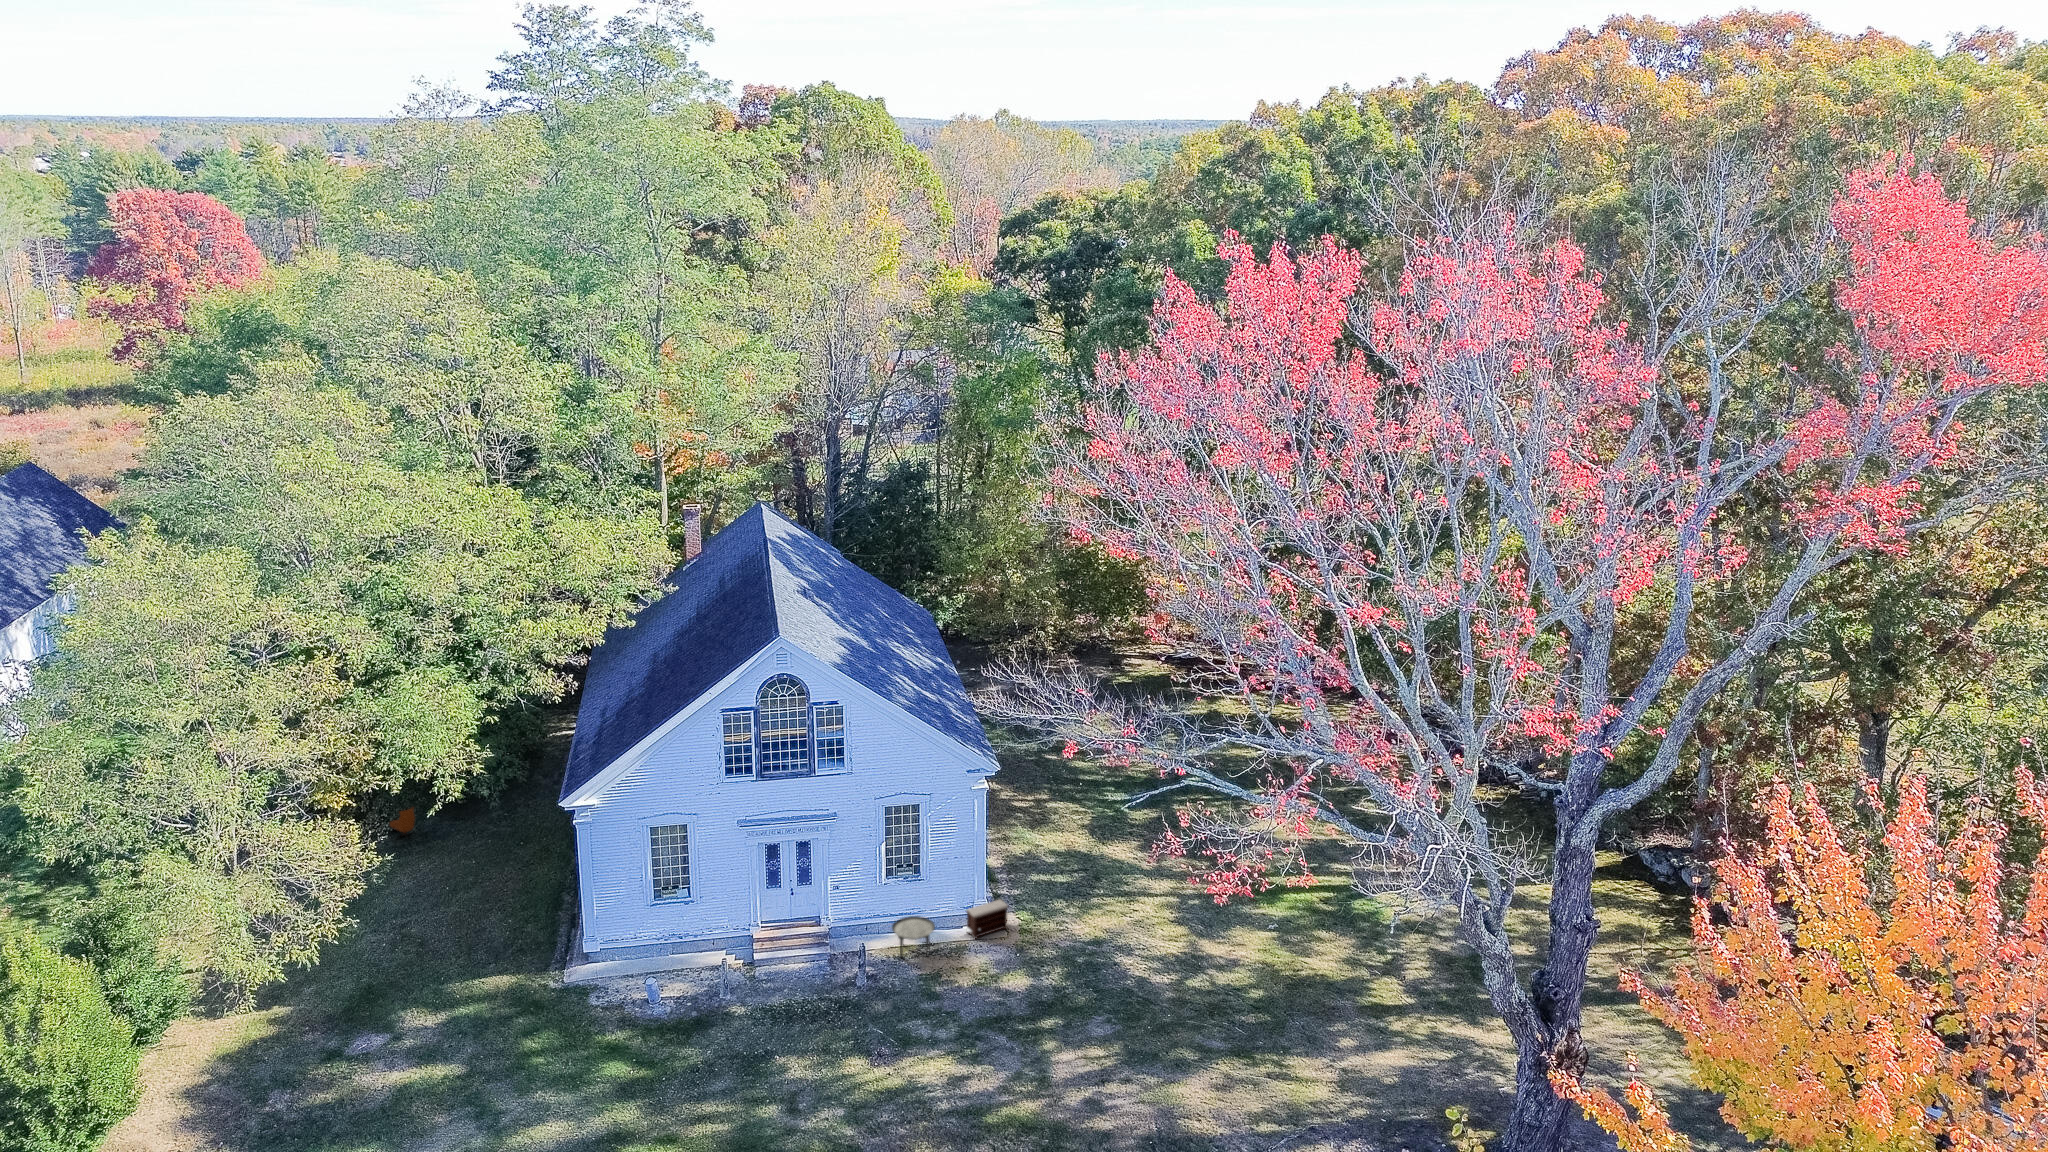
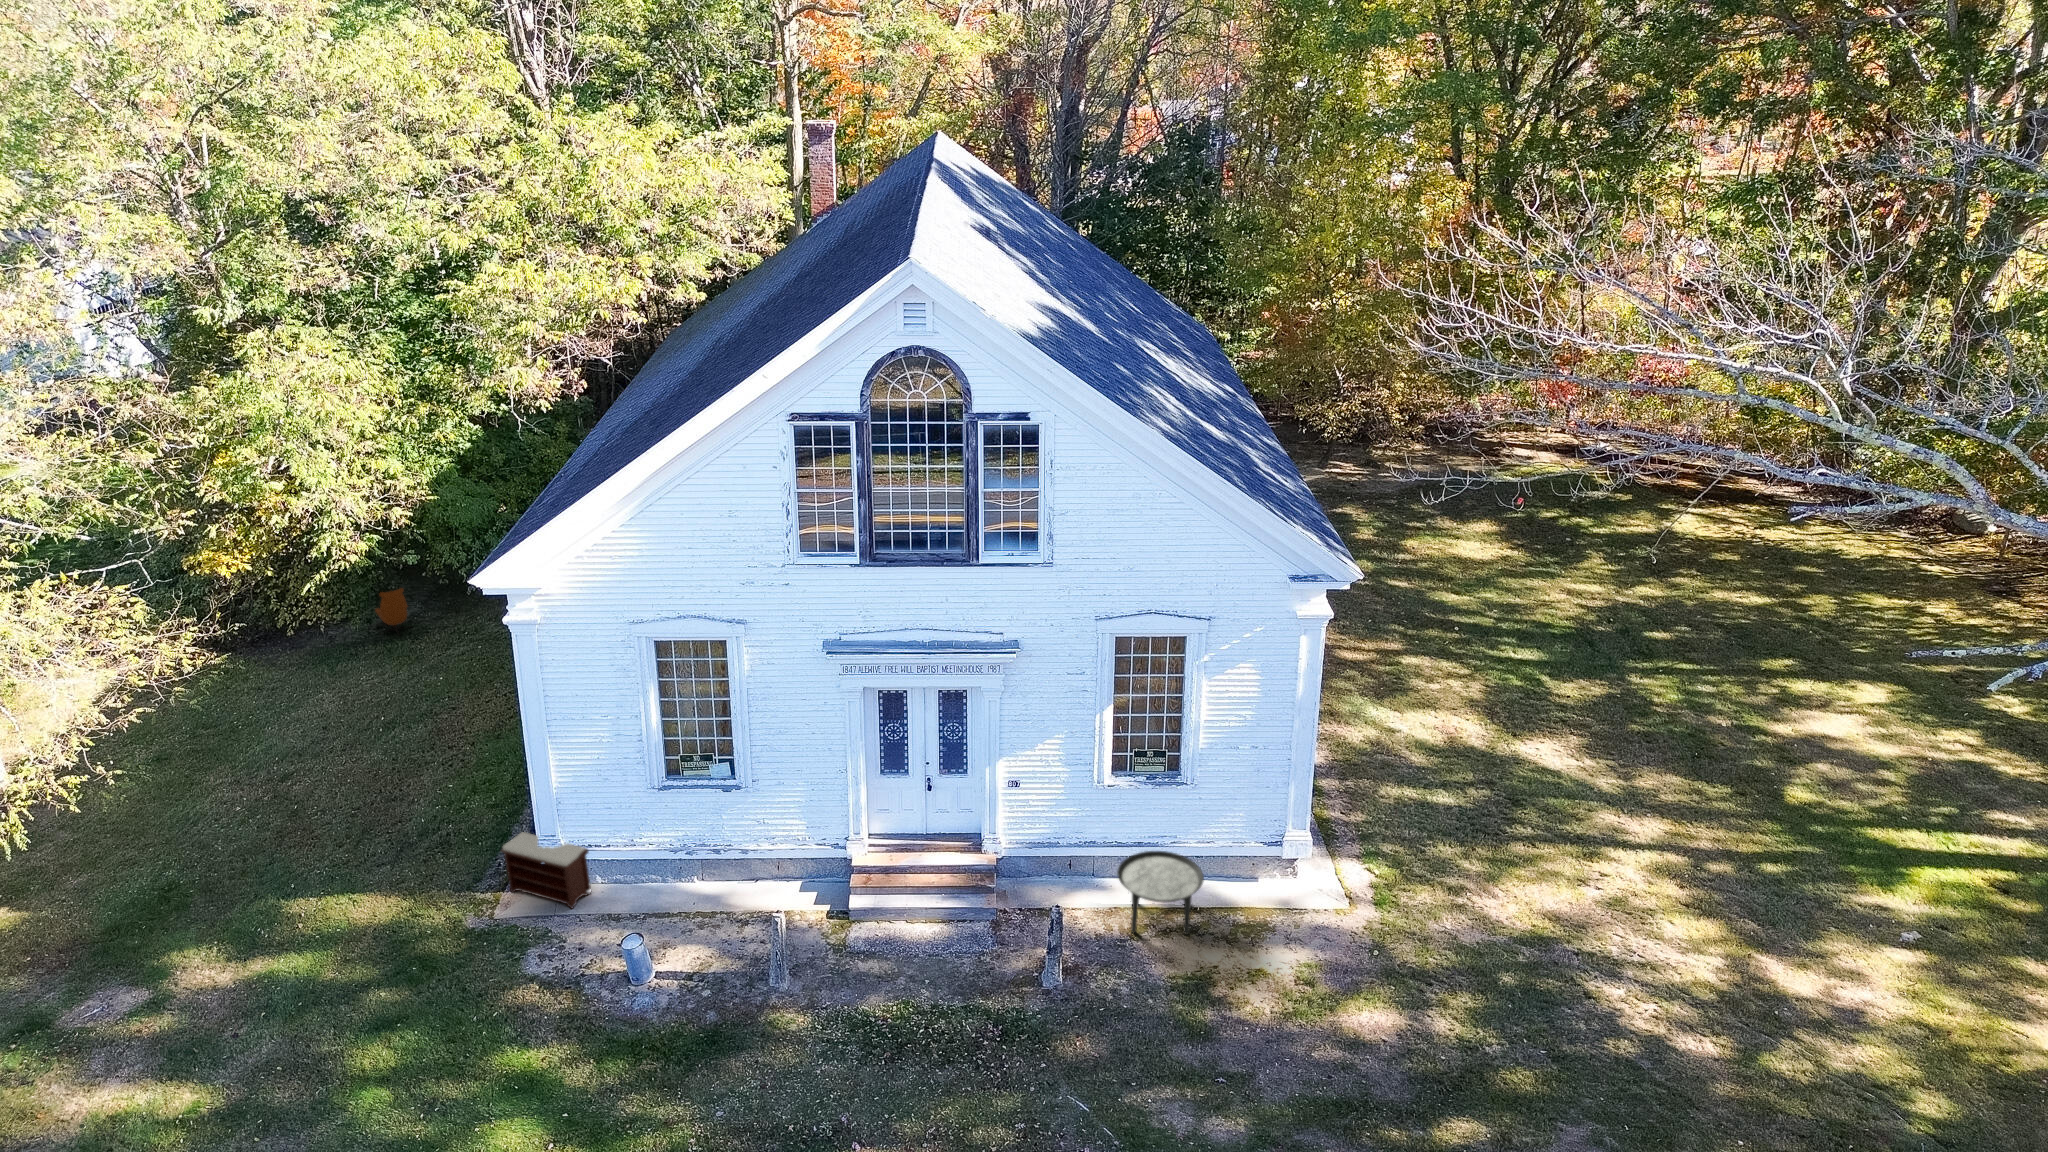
bench: present [966,900,1009,939] -> present [501,832,591,908]

